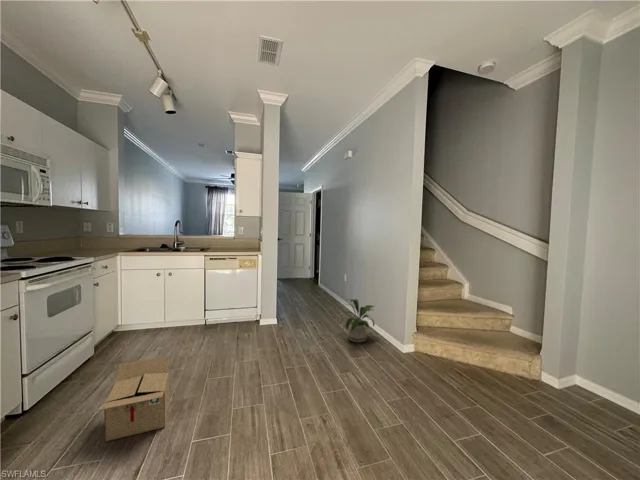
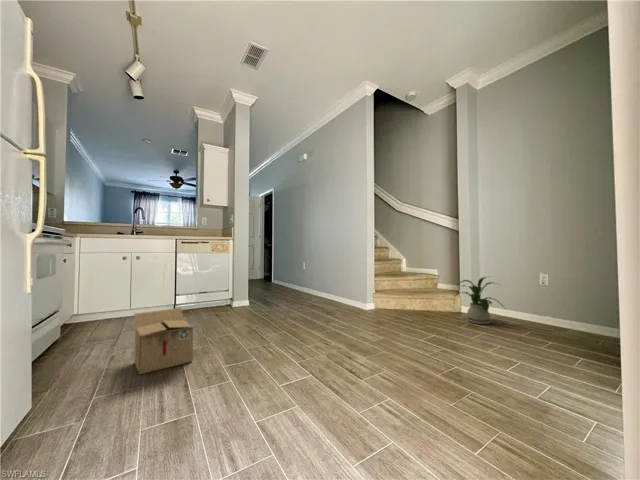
house plant: present [346,299,375,342] -> present [456,277,502,324]

